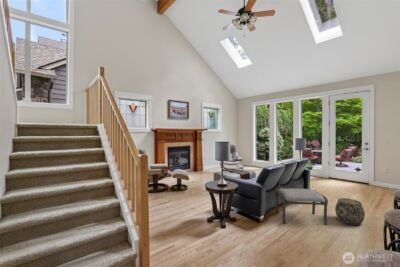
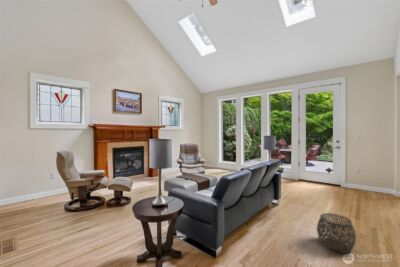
ottoman: present [275,188,328,225] -> none [239,203,310,258]

